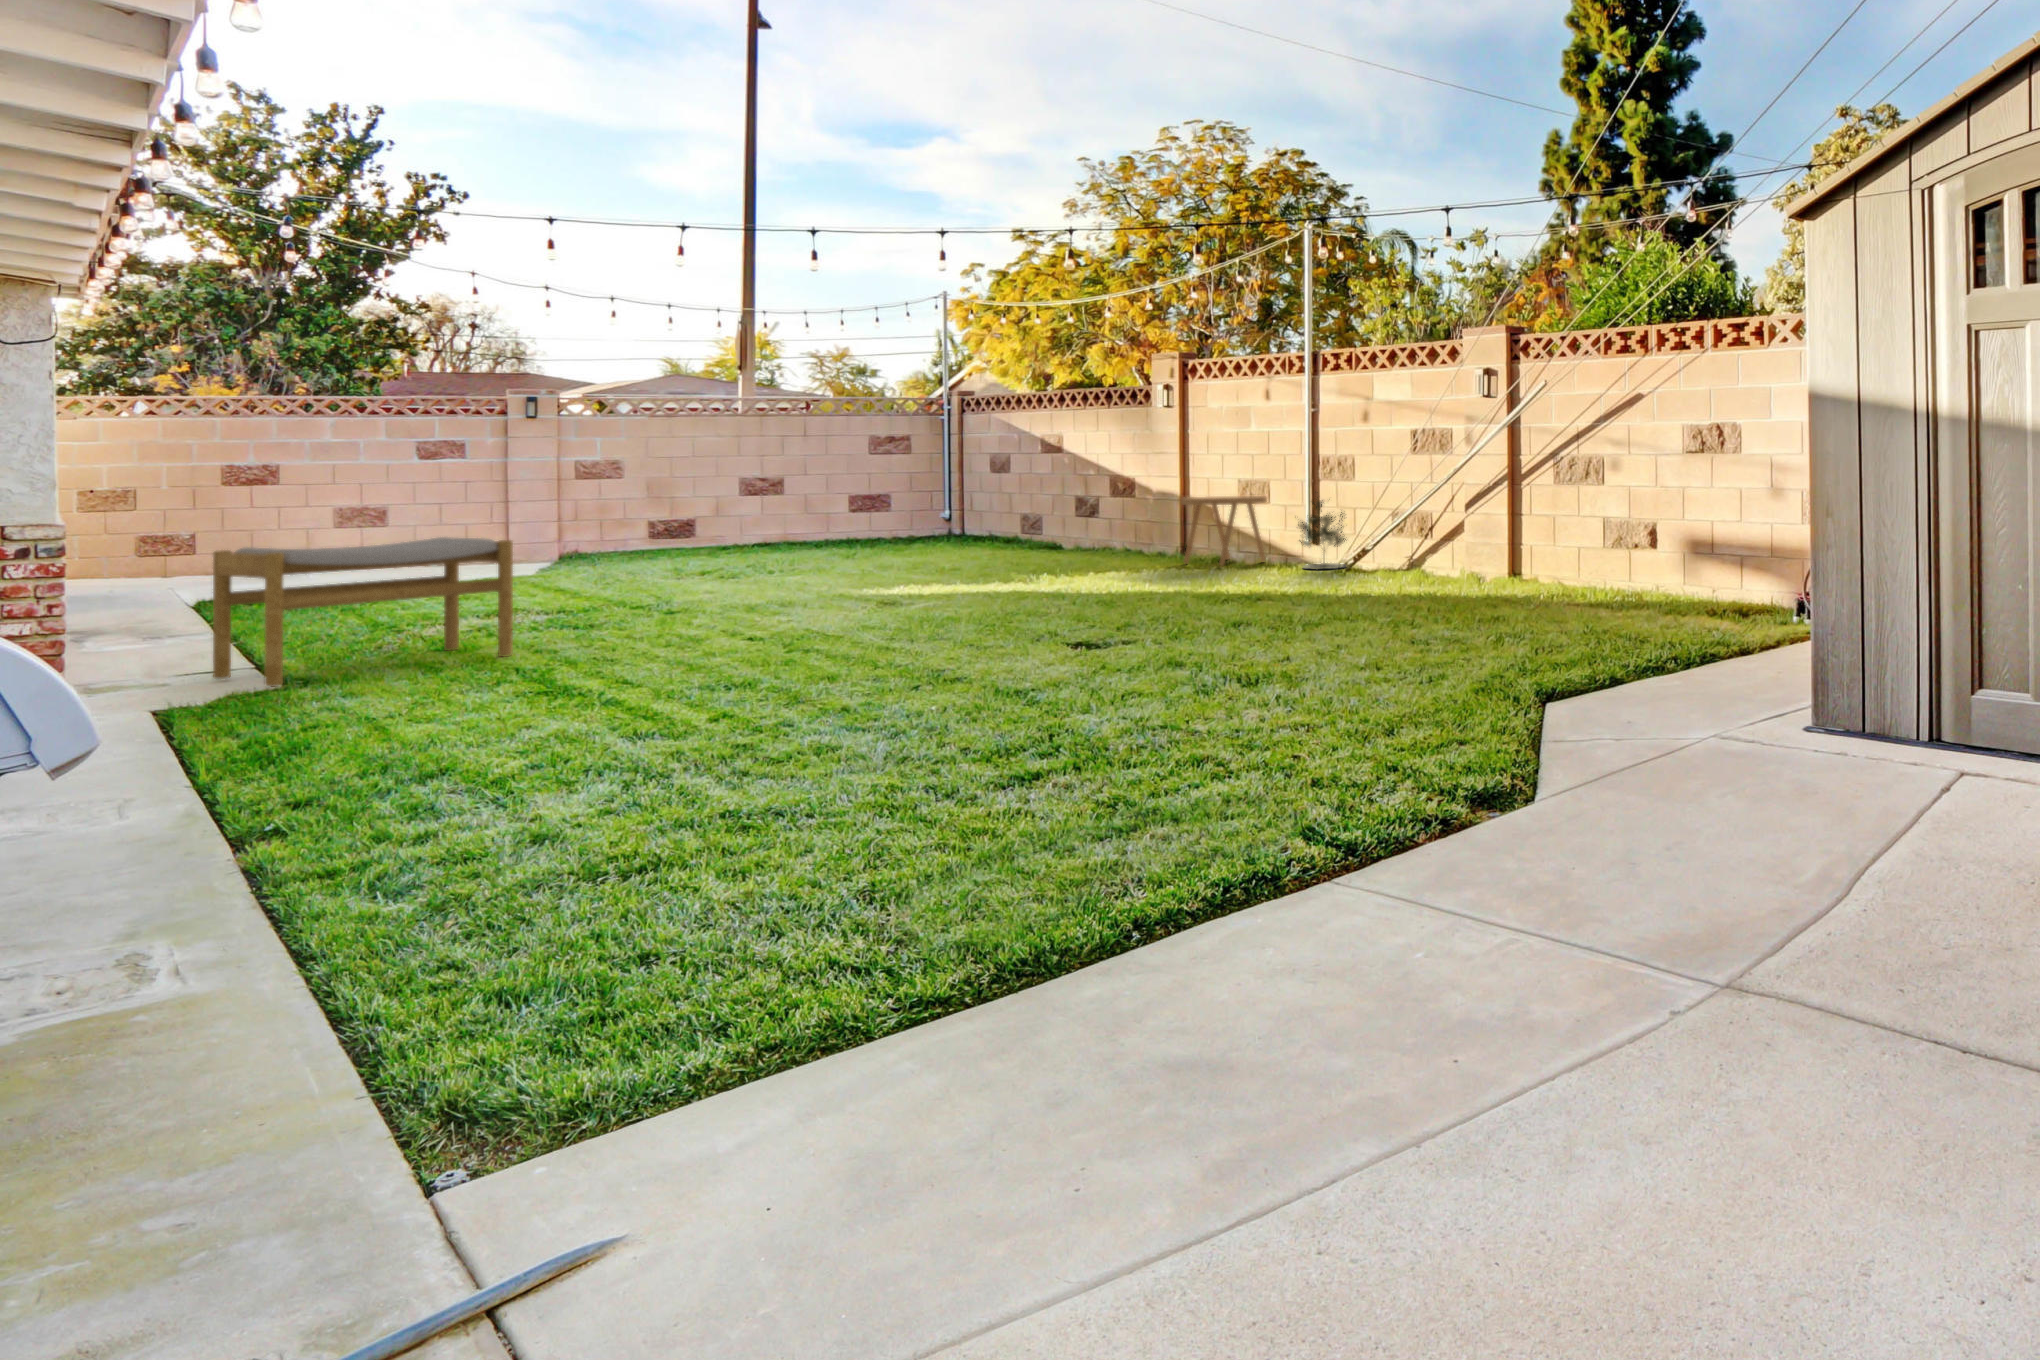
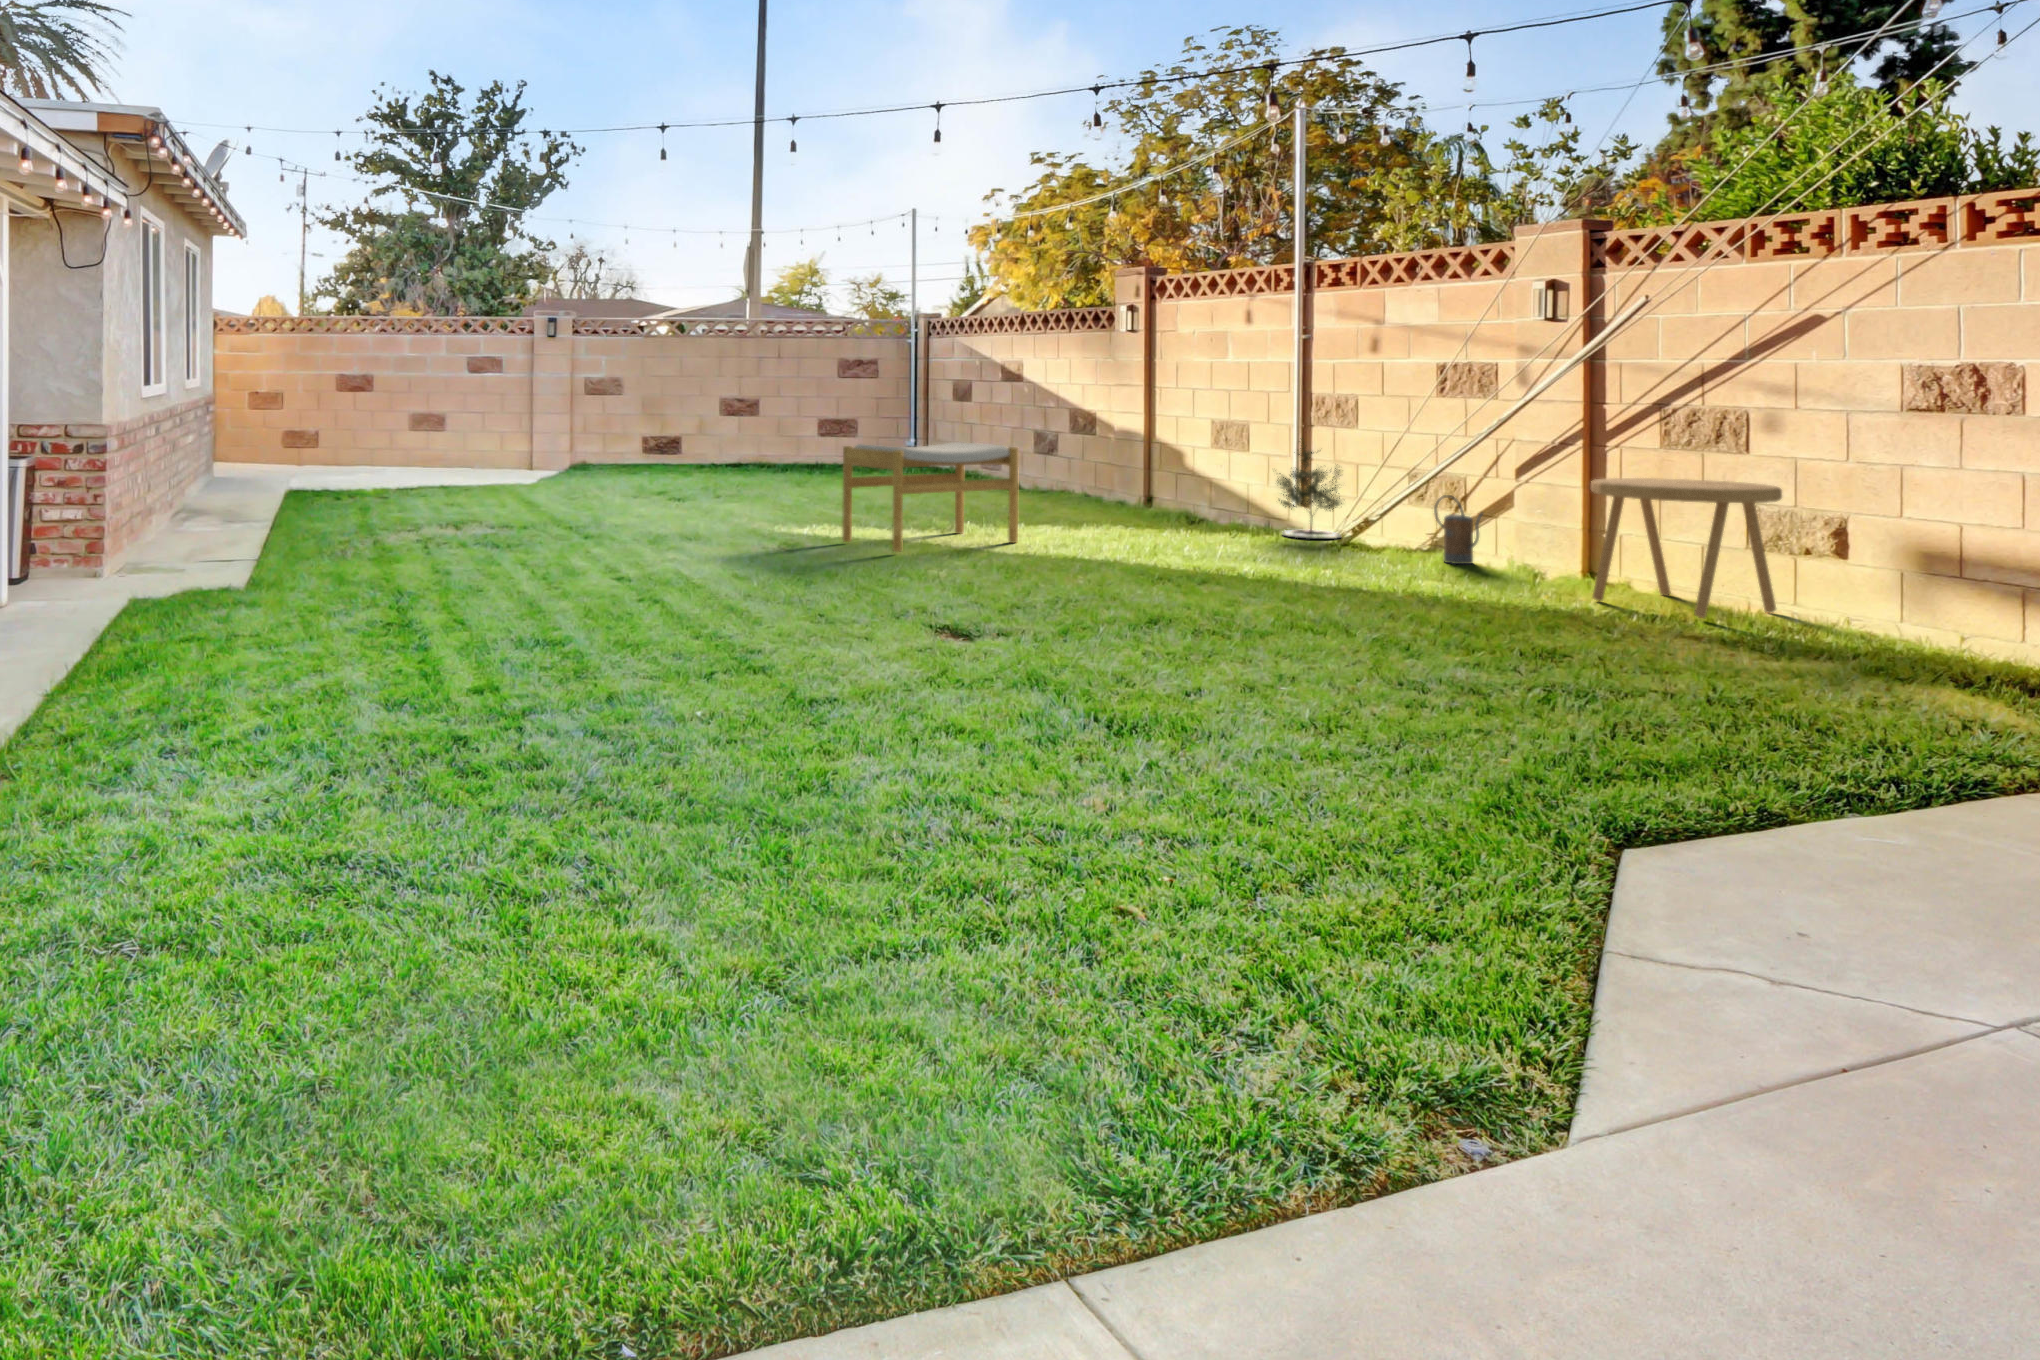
side table: present [1181,495,1267,565] -> present [1591,478,1782,618]
watering can: none [1414,526,1449,577] -> present [1434,495,1483,564]
footstool: present [213,537,513,687] -> present [842,442,1019,552]

